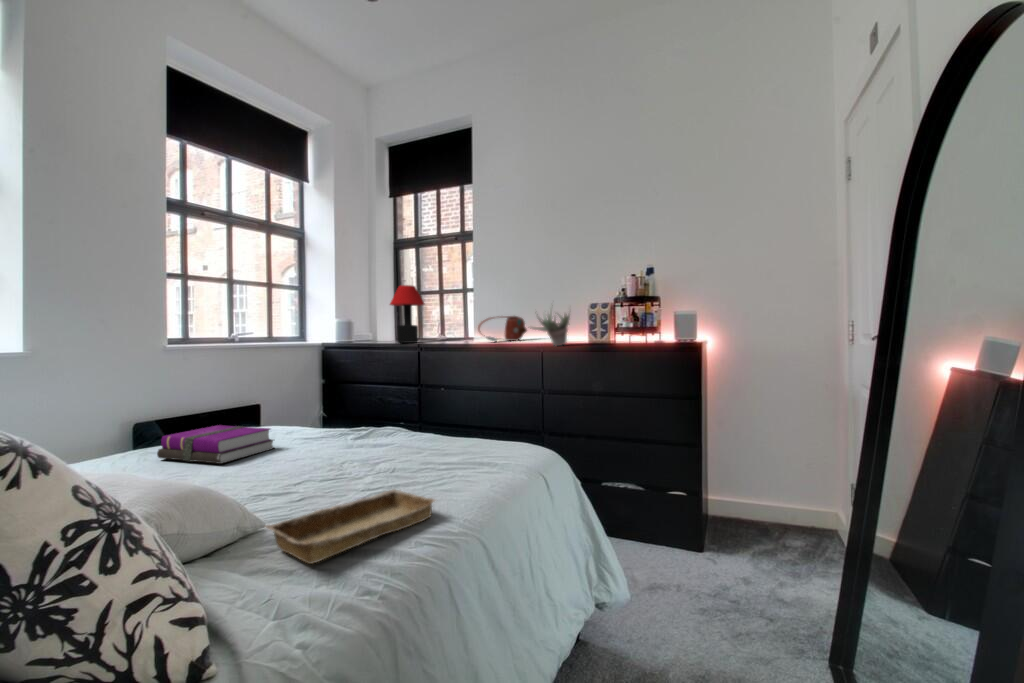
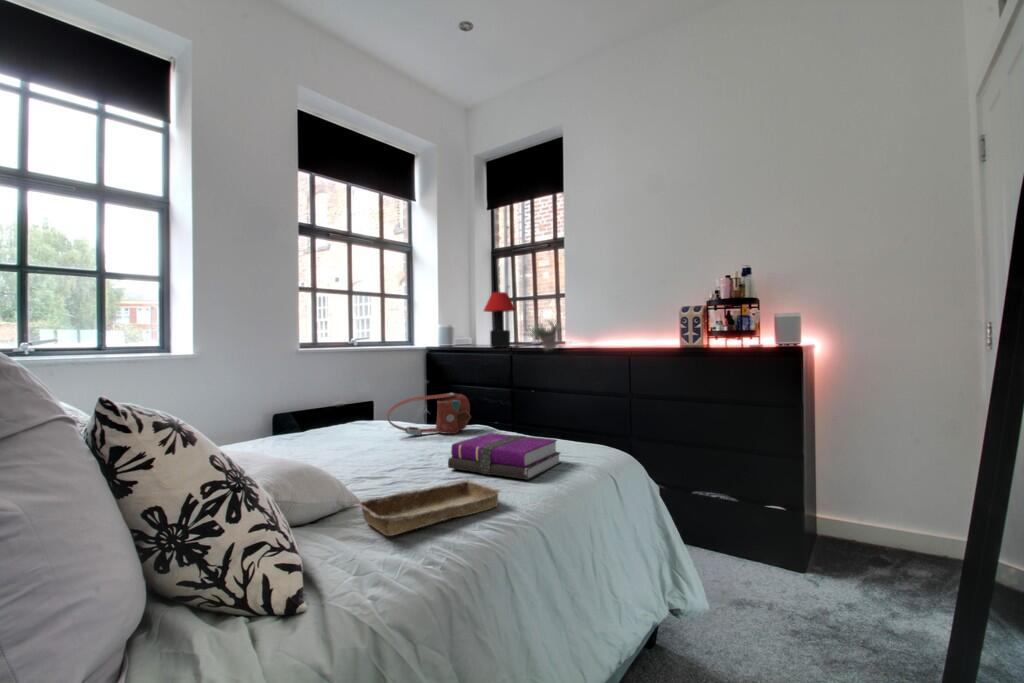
succulent plant: present [530,312,570,346] -> present [523,318,559,350]
handbag: present [478,316,527,342] -> present [387,393,471,435]
notebook: present [157,425,274,464] -> present [448,433,561,480]

